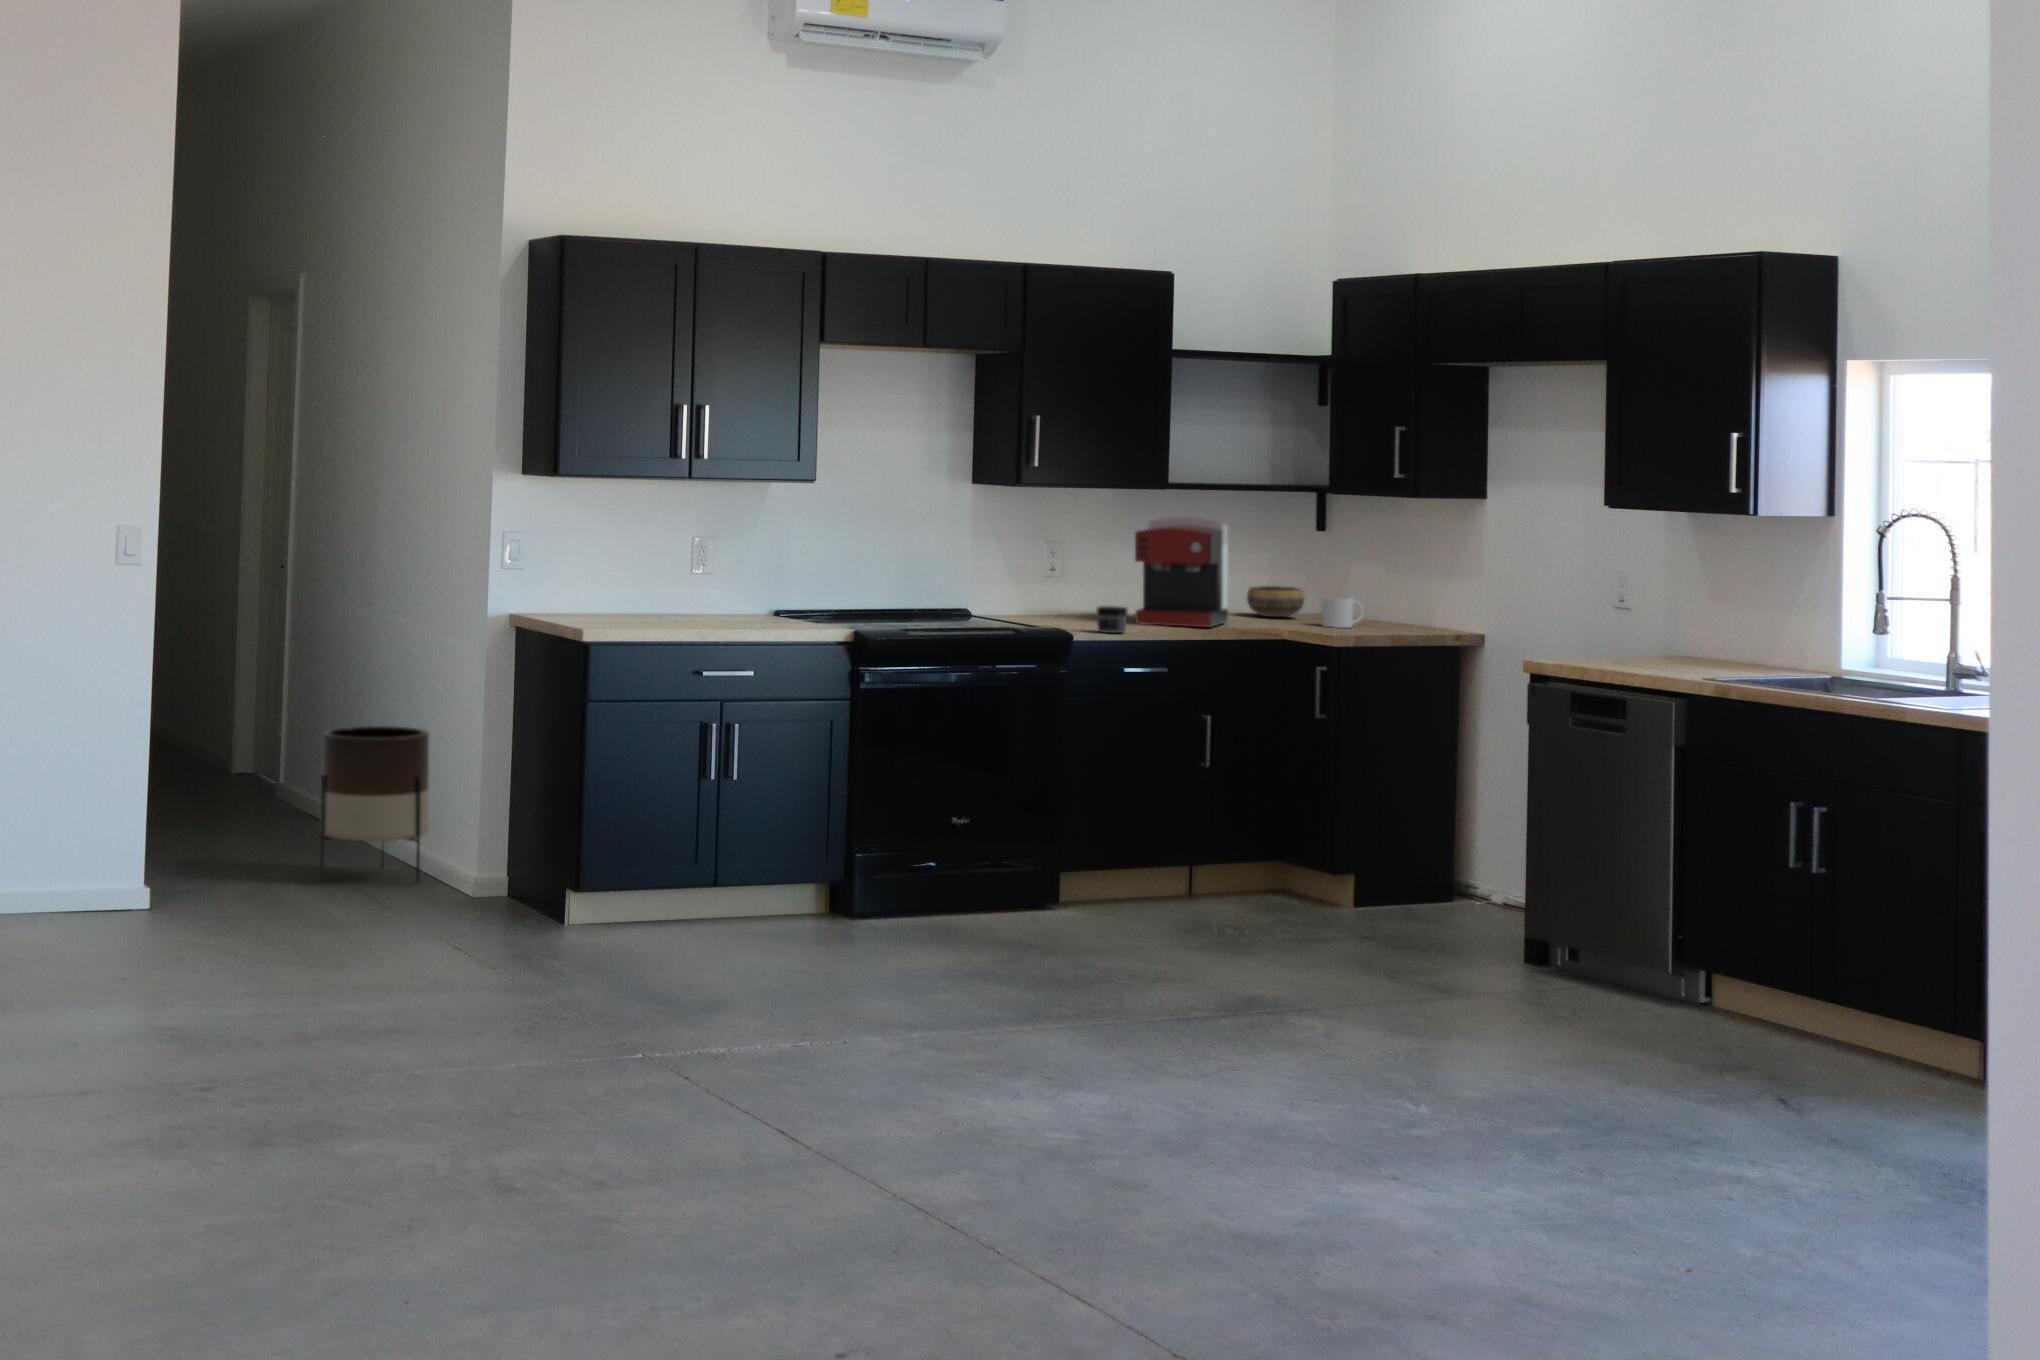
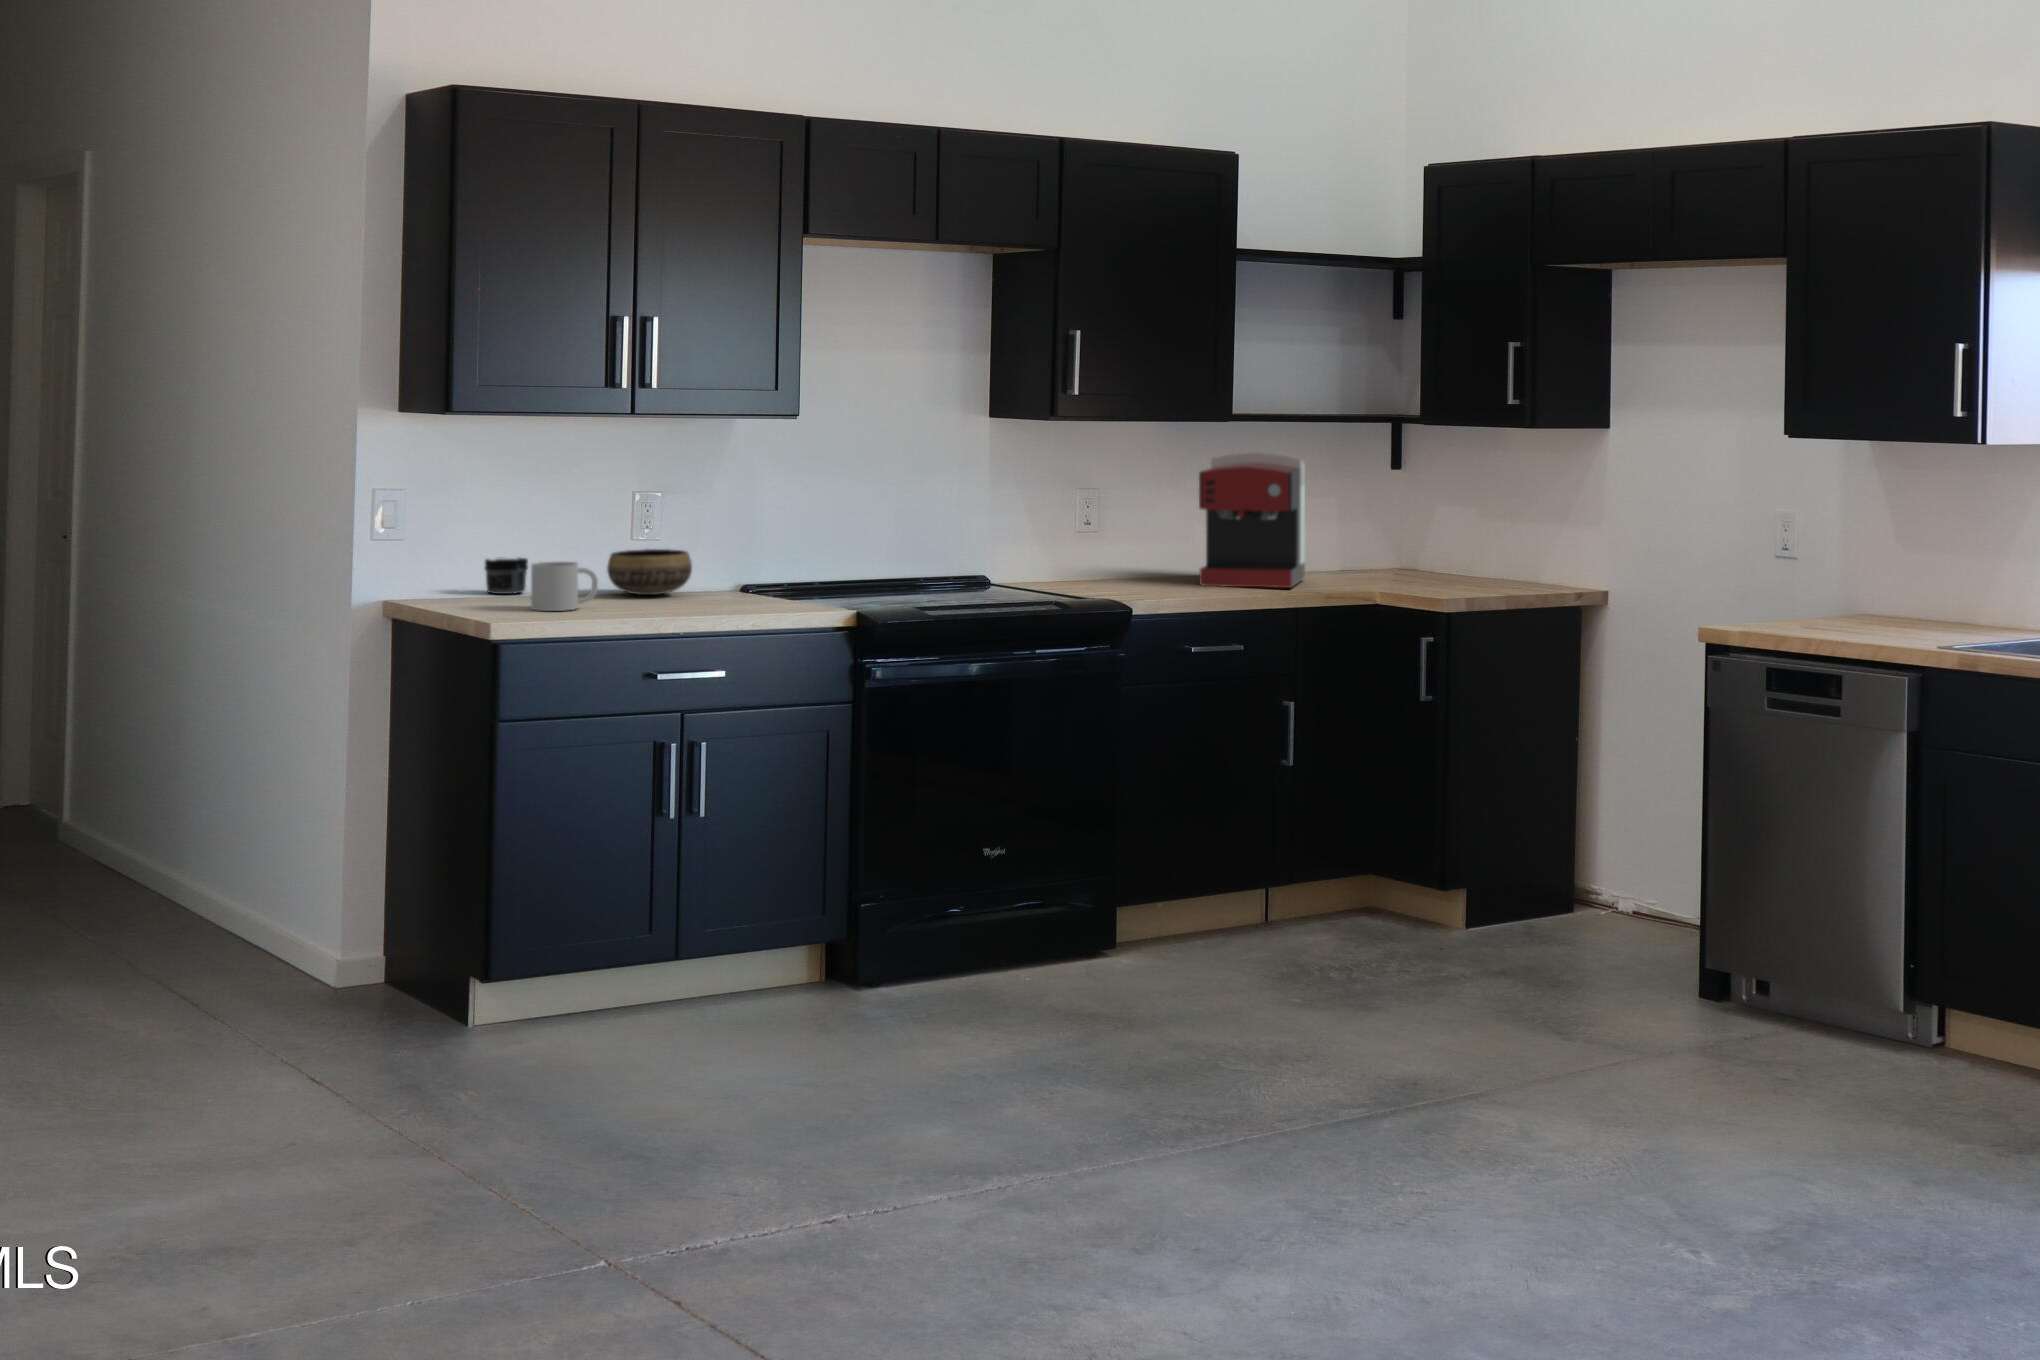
bowl: present [1247,586,1304,617] -> present [607,549,692,595]
mug: present [1322,596,1364,628] -> present [531,562,598,611]
jar: present [1096,606,1128,633] -> present [484,558,528,594]
planter: present [320,726,429,883] -> none [108,755,271,980]

